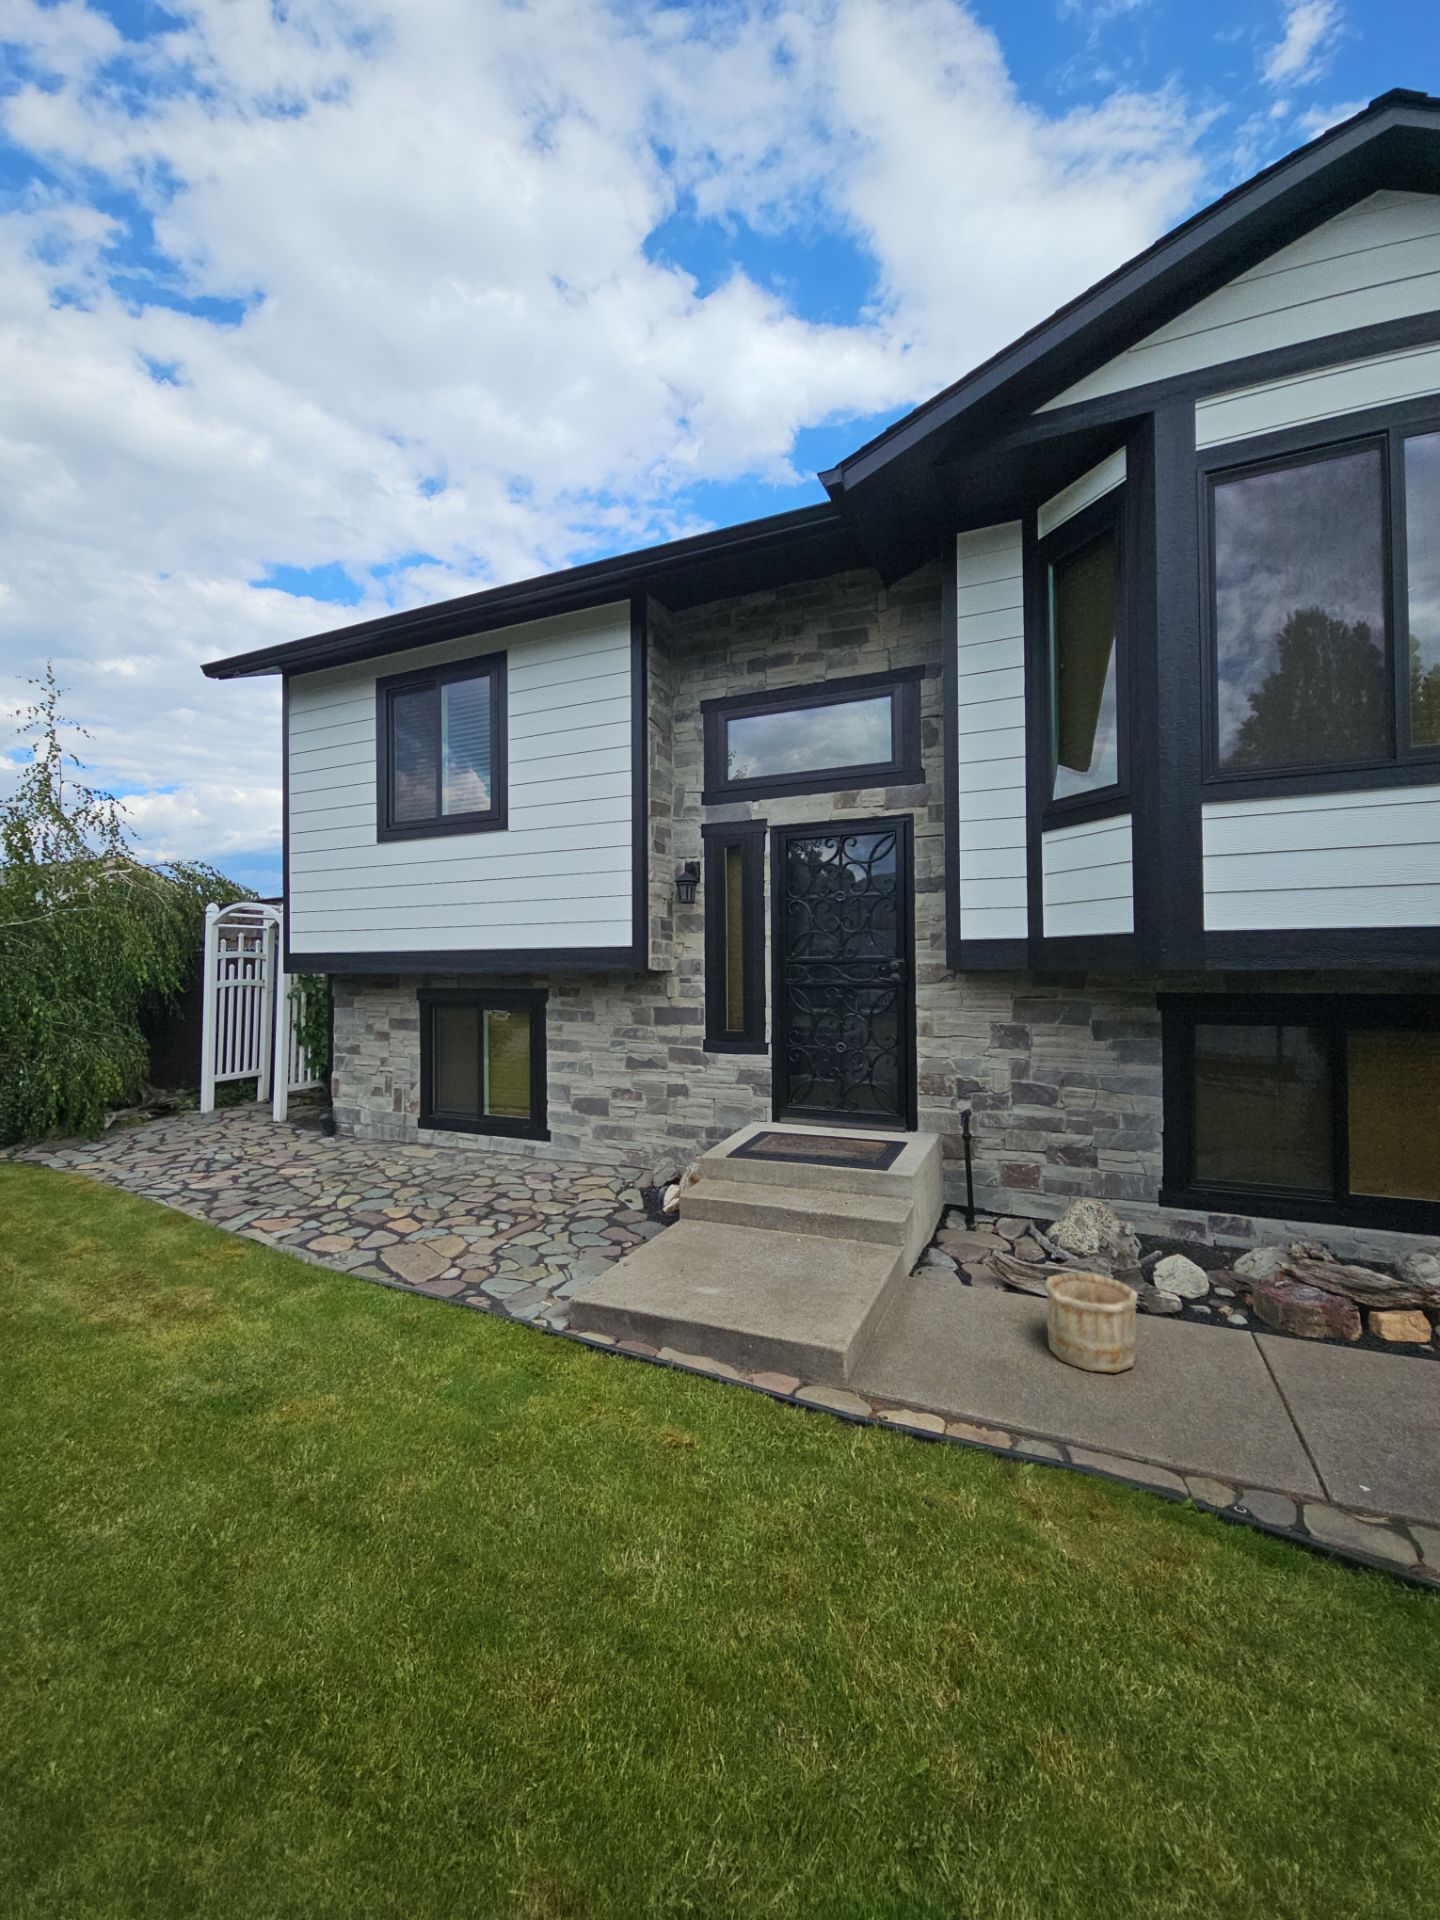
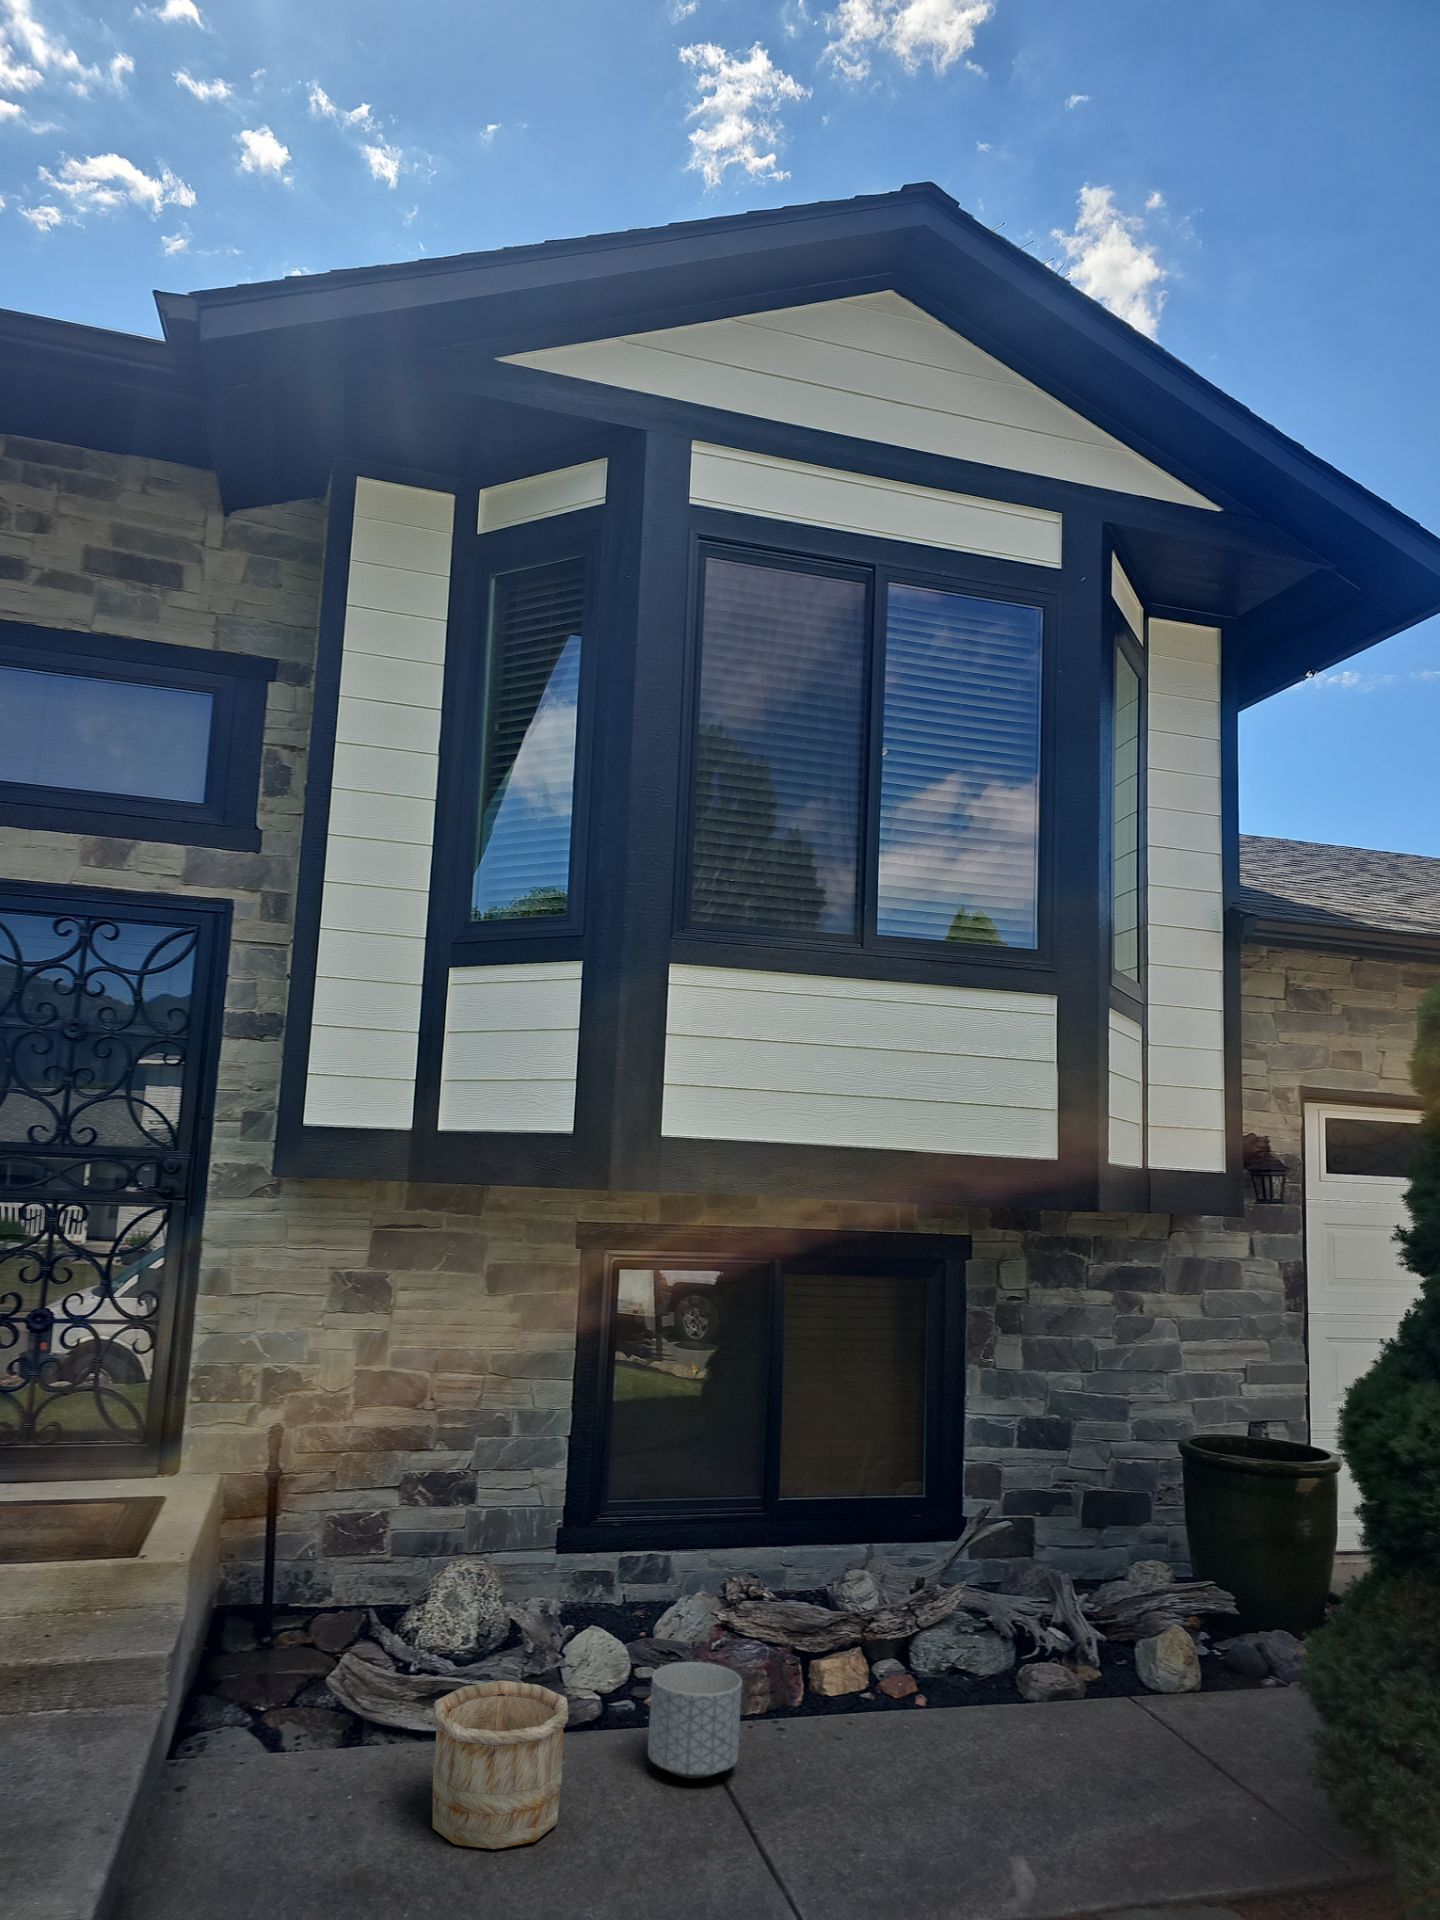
planter: none [1209,1287,1284,1366] -> present [648,1662,742,1779]

